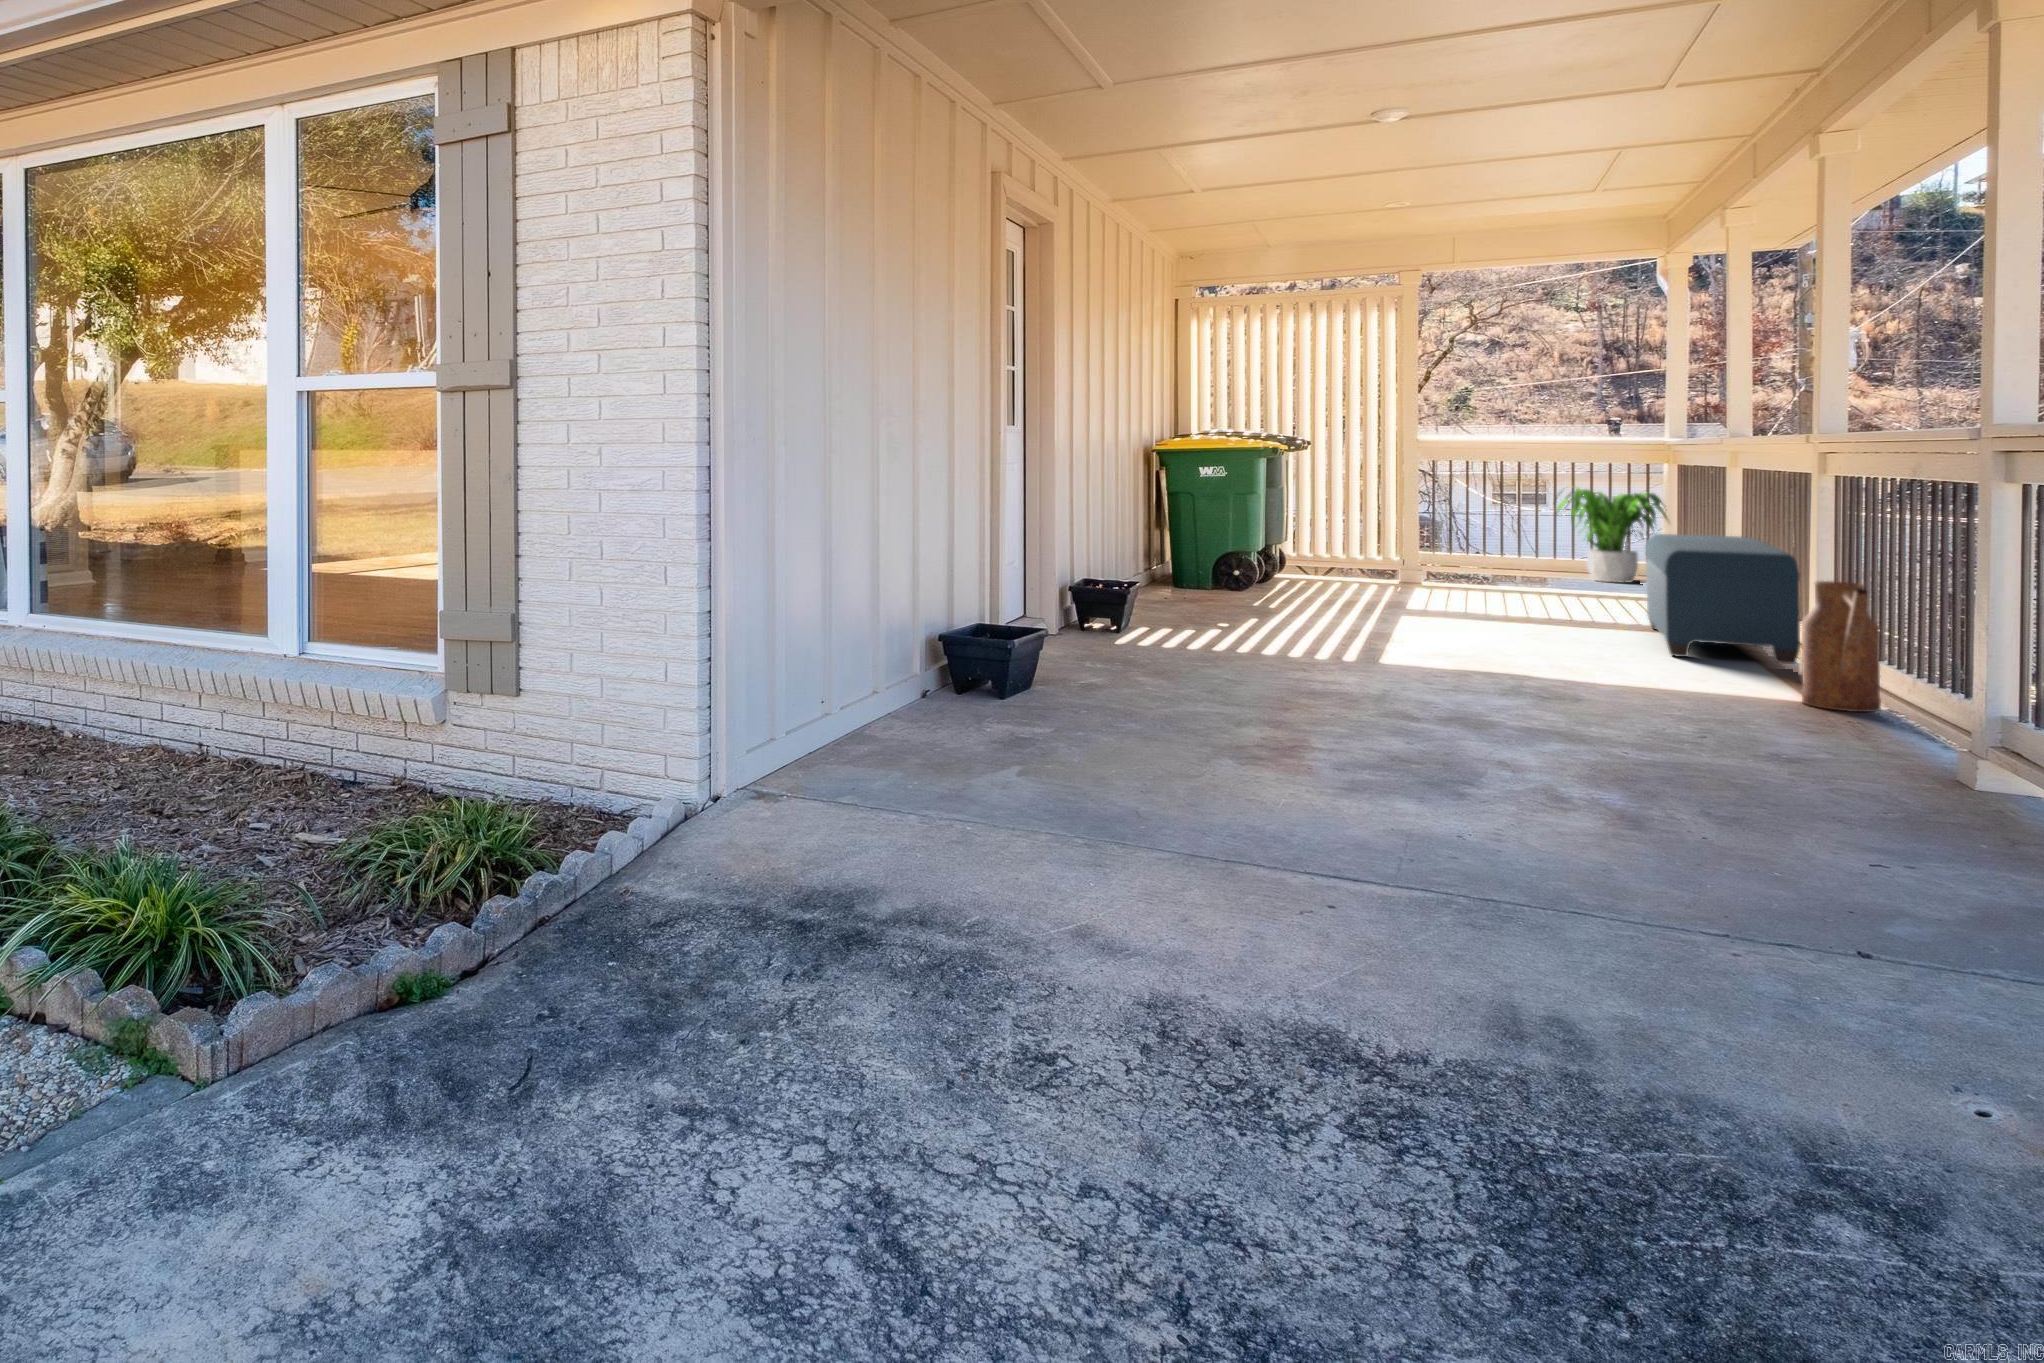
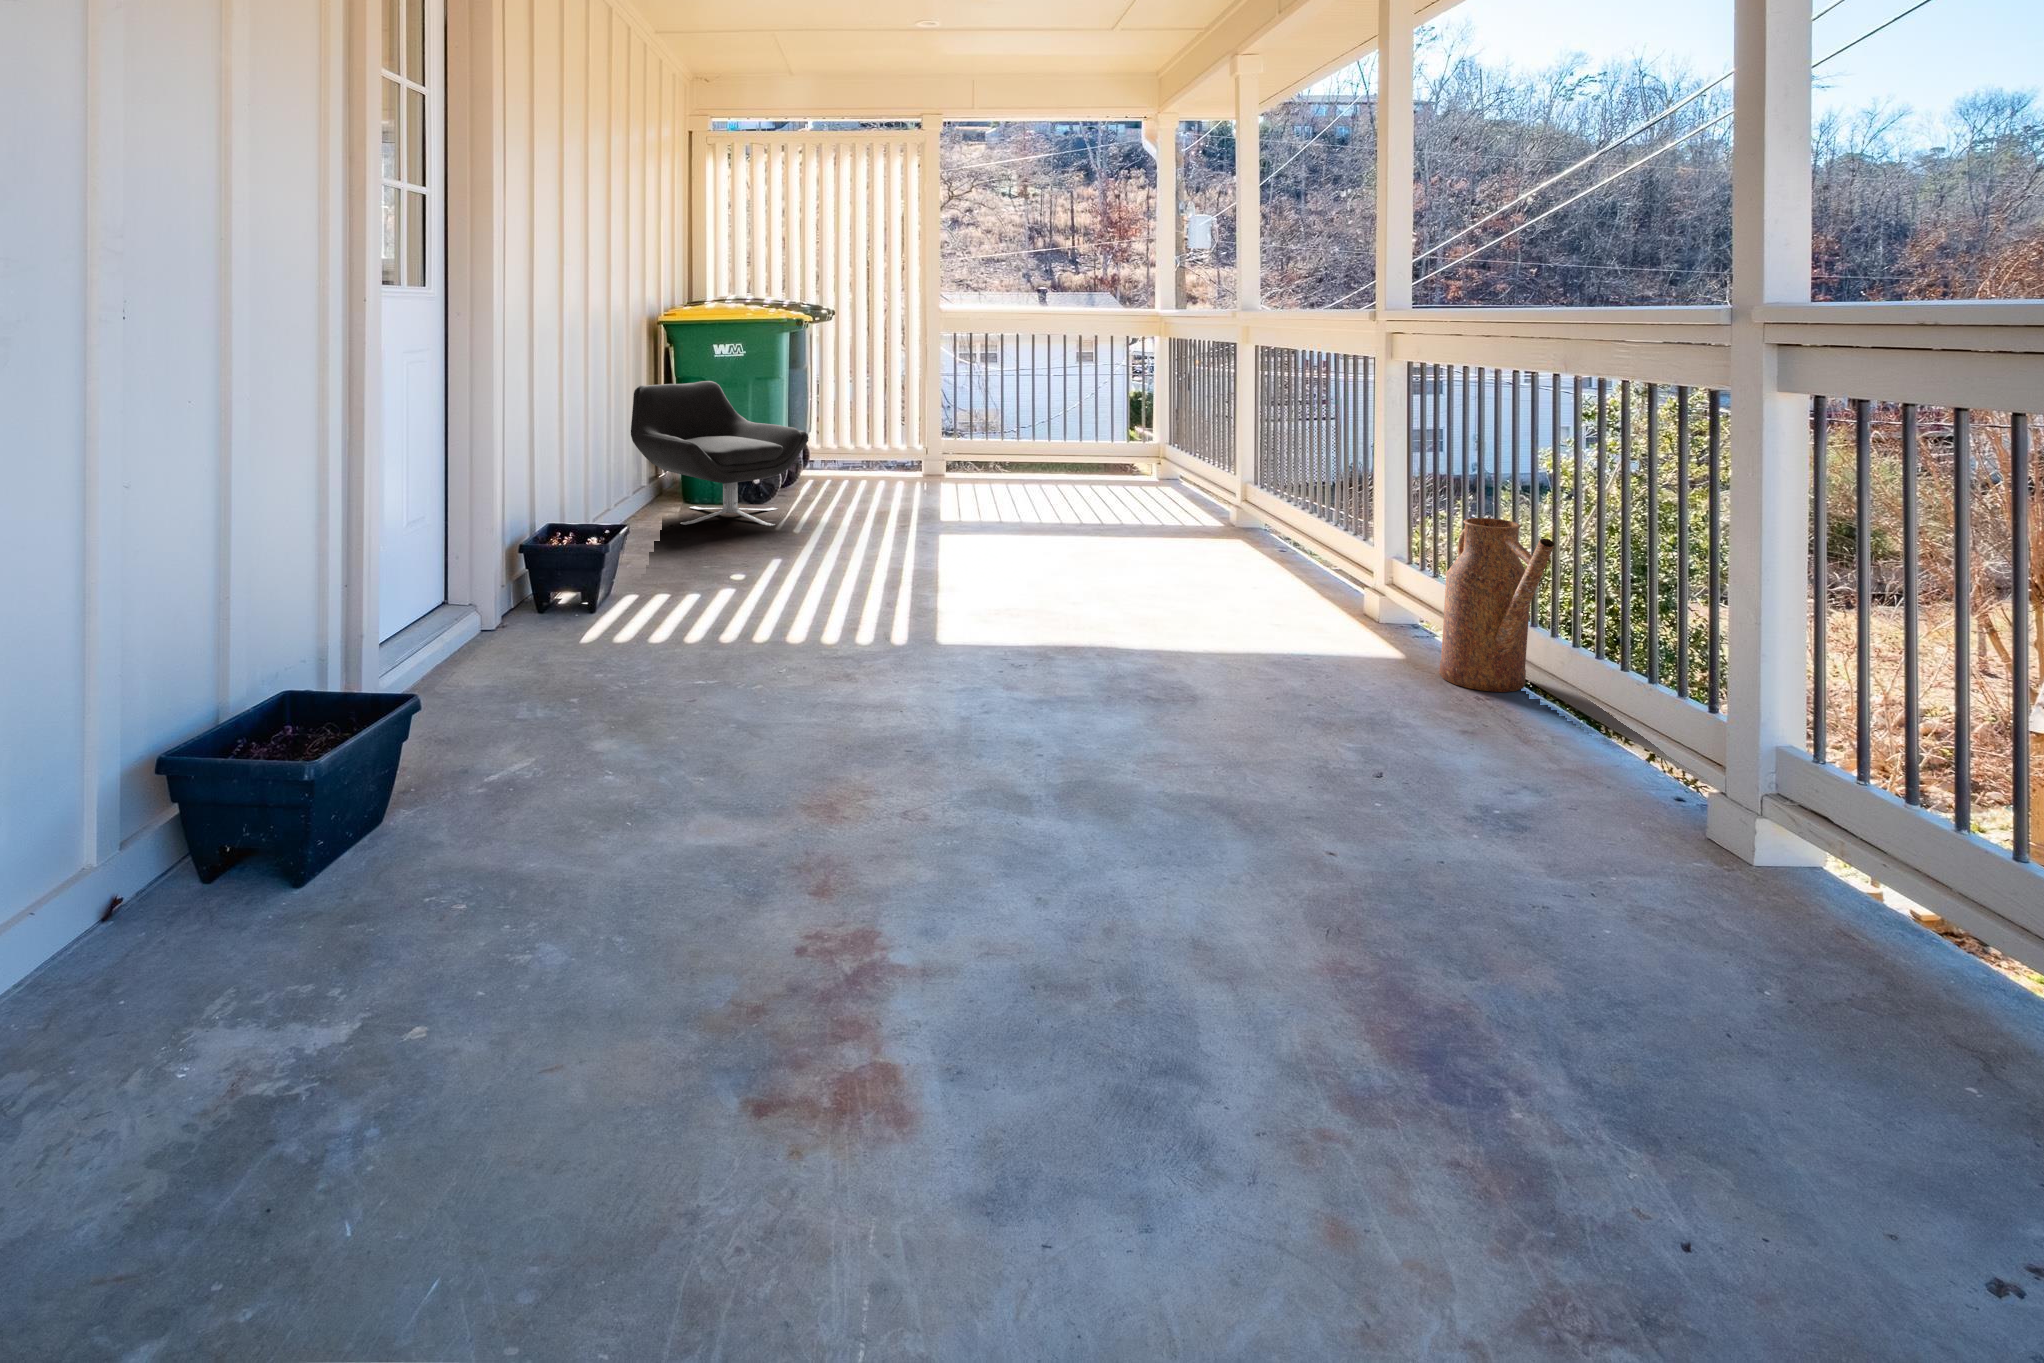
potted plant: present [1556,488,1669,583] -> none [1059,363,1163,464]
lounge chair: none [1133,494,1282,604] -> present [631,381,809,526]
bench: present [1645,534,1800,664] -> none [1188,429,1374,592]

